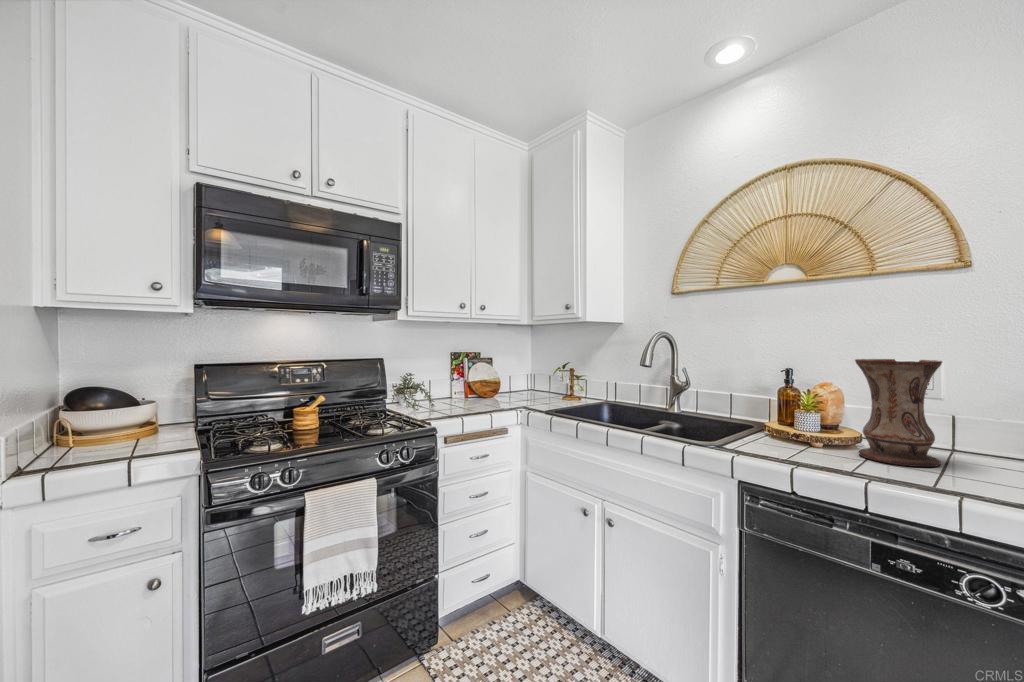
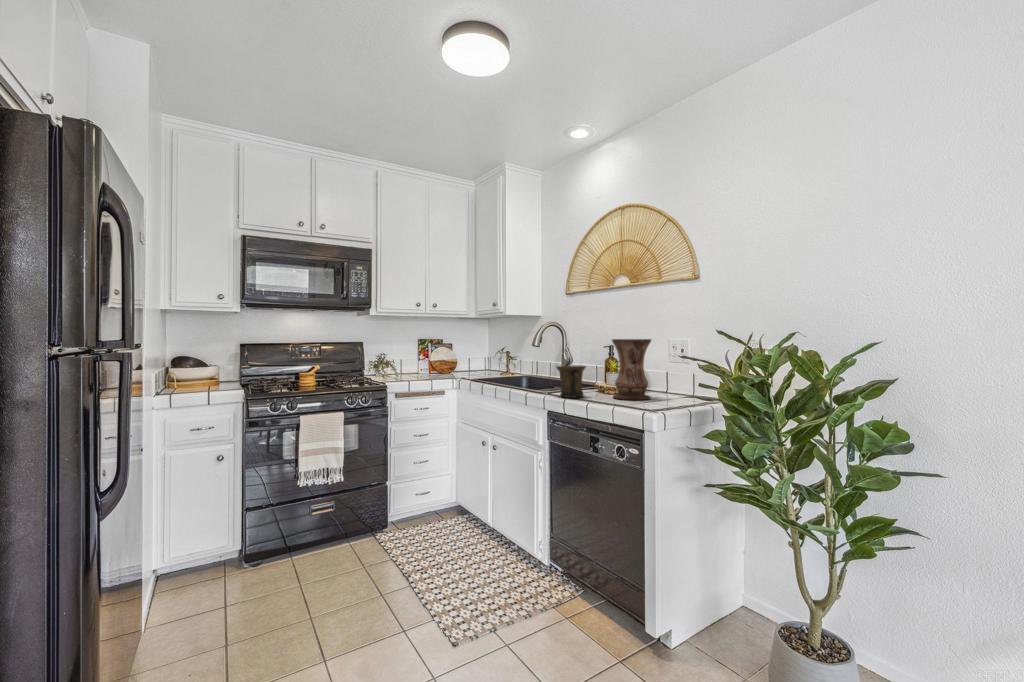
mug: none [759,402,822,461] -> present [556,366,586,398]

